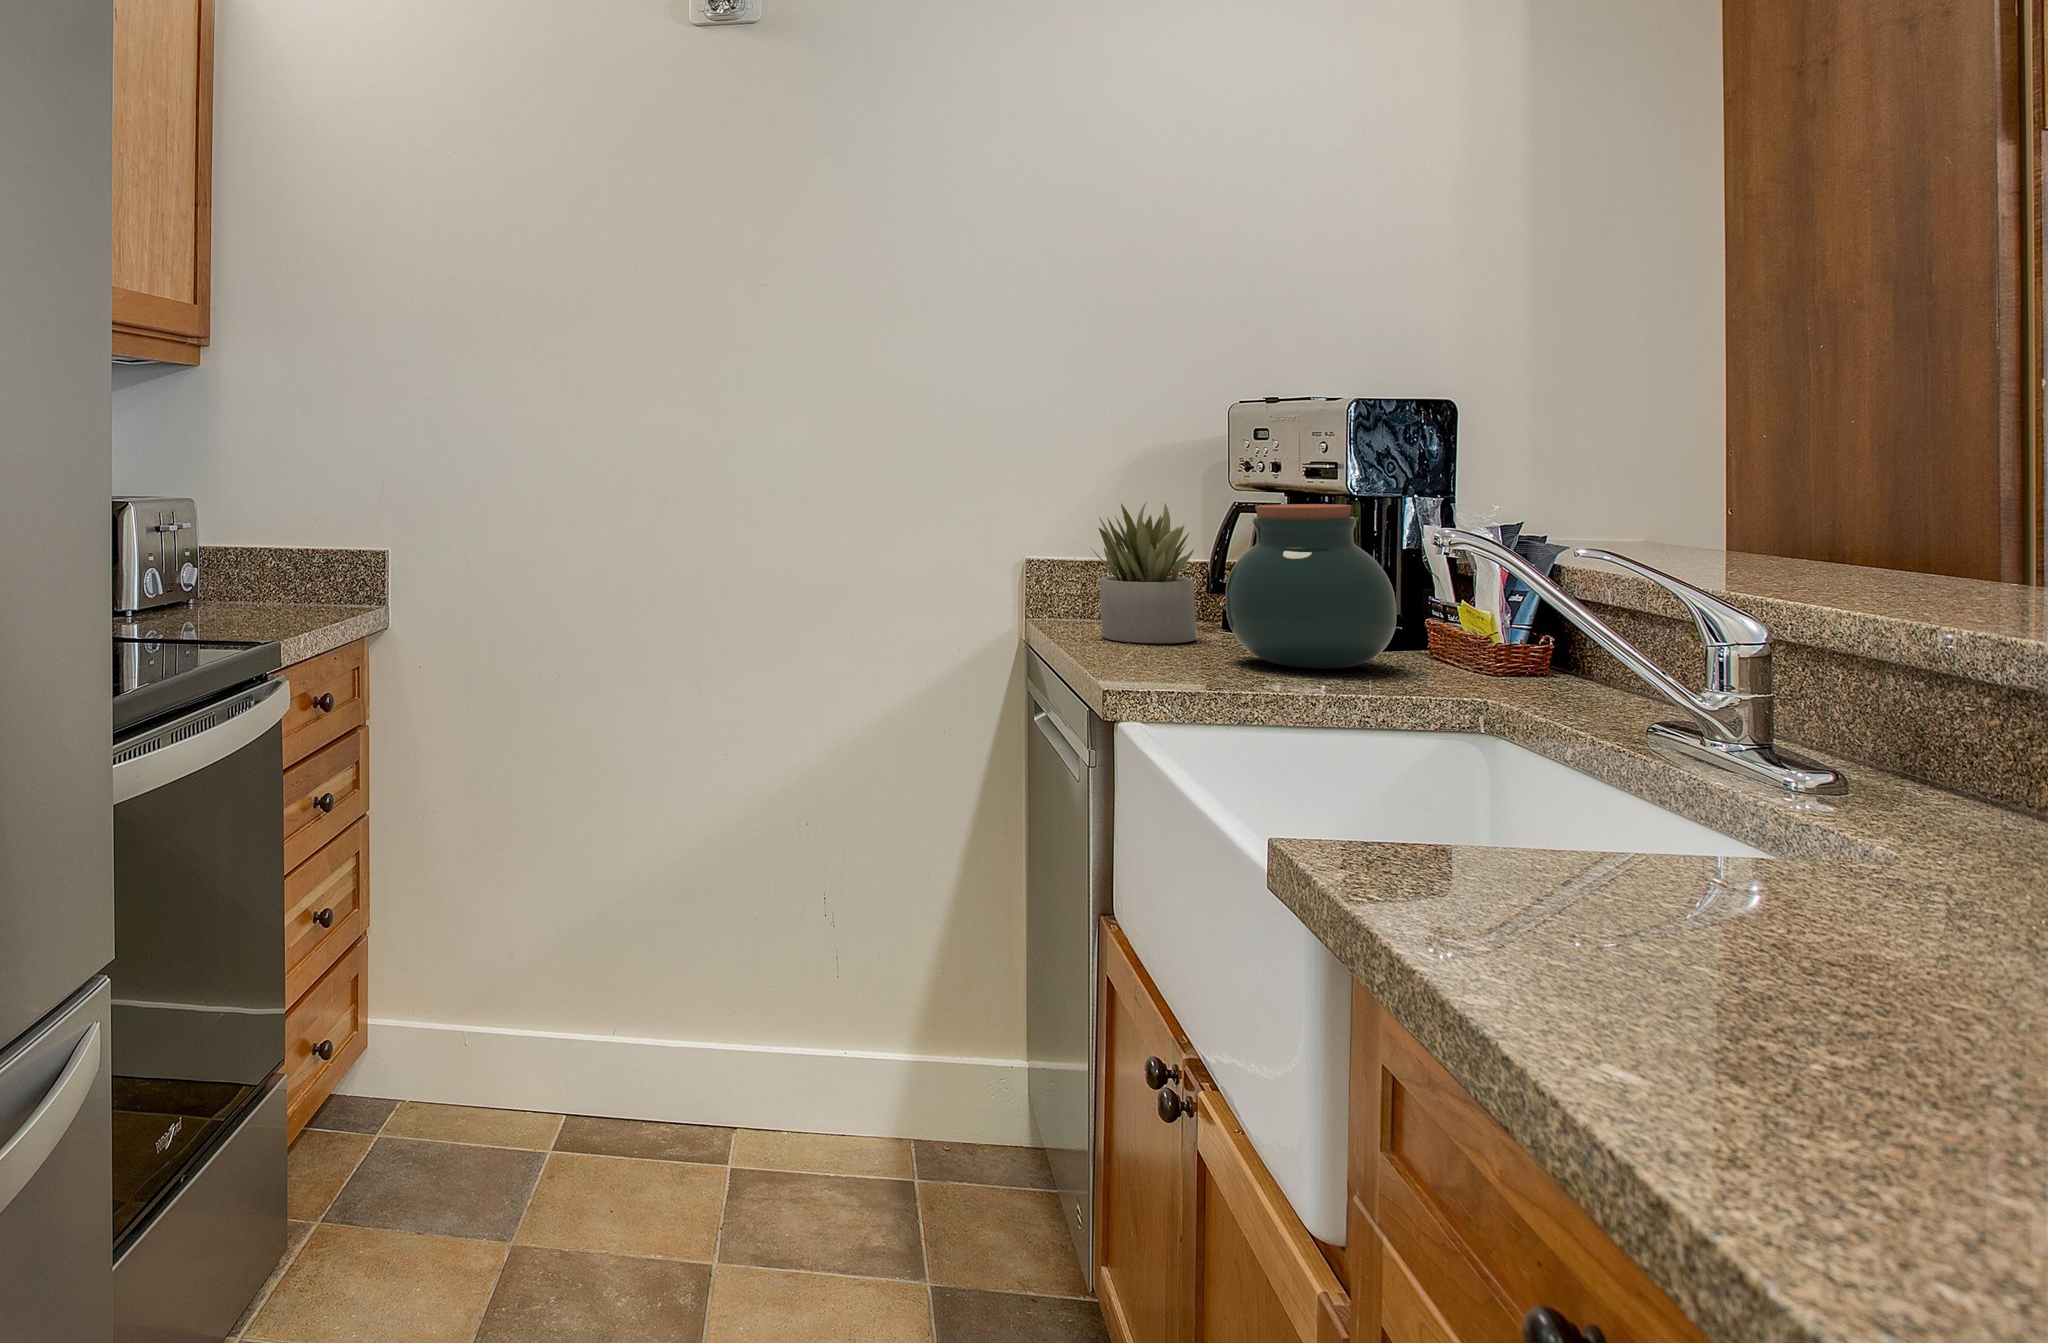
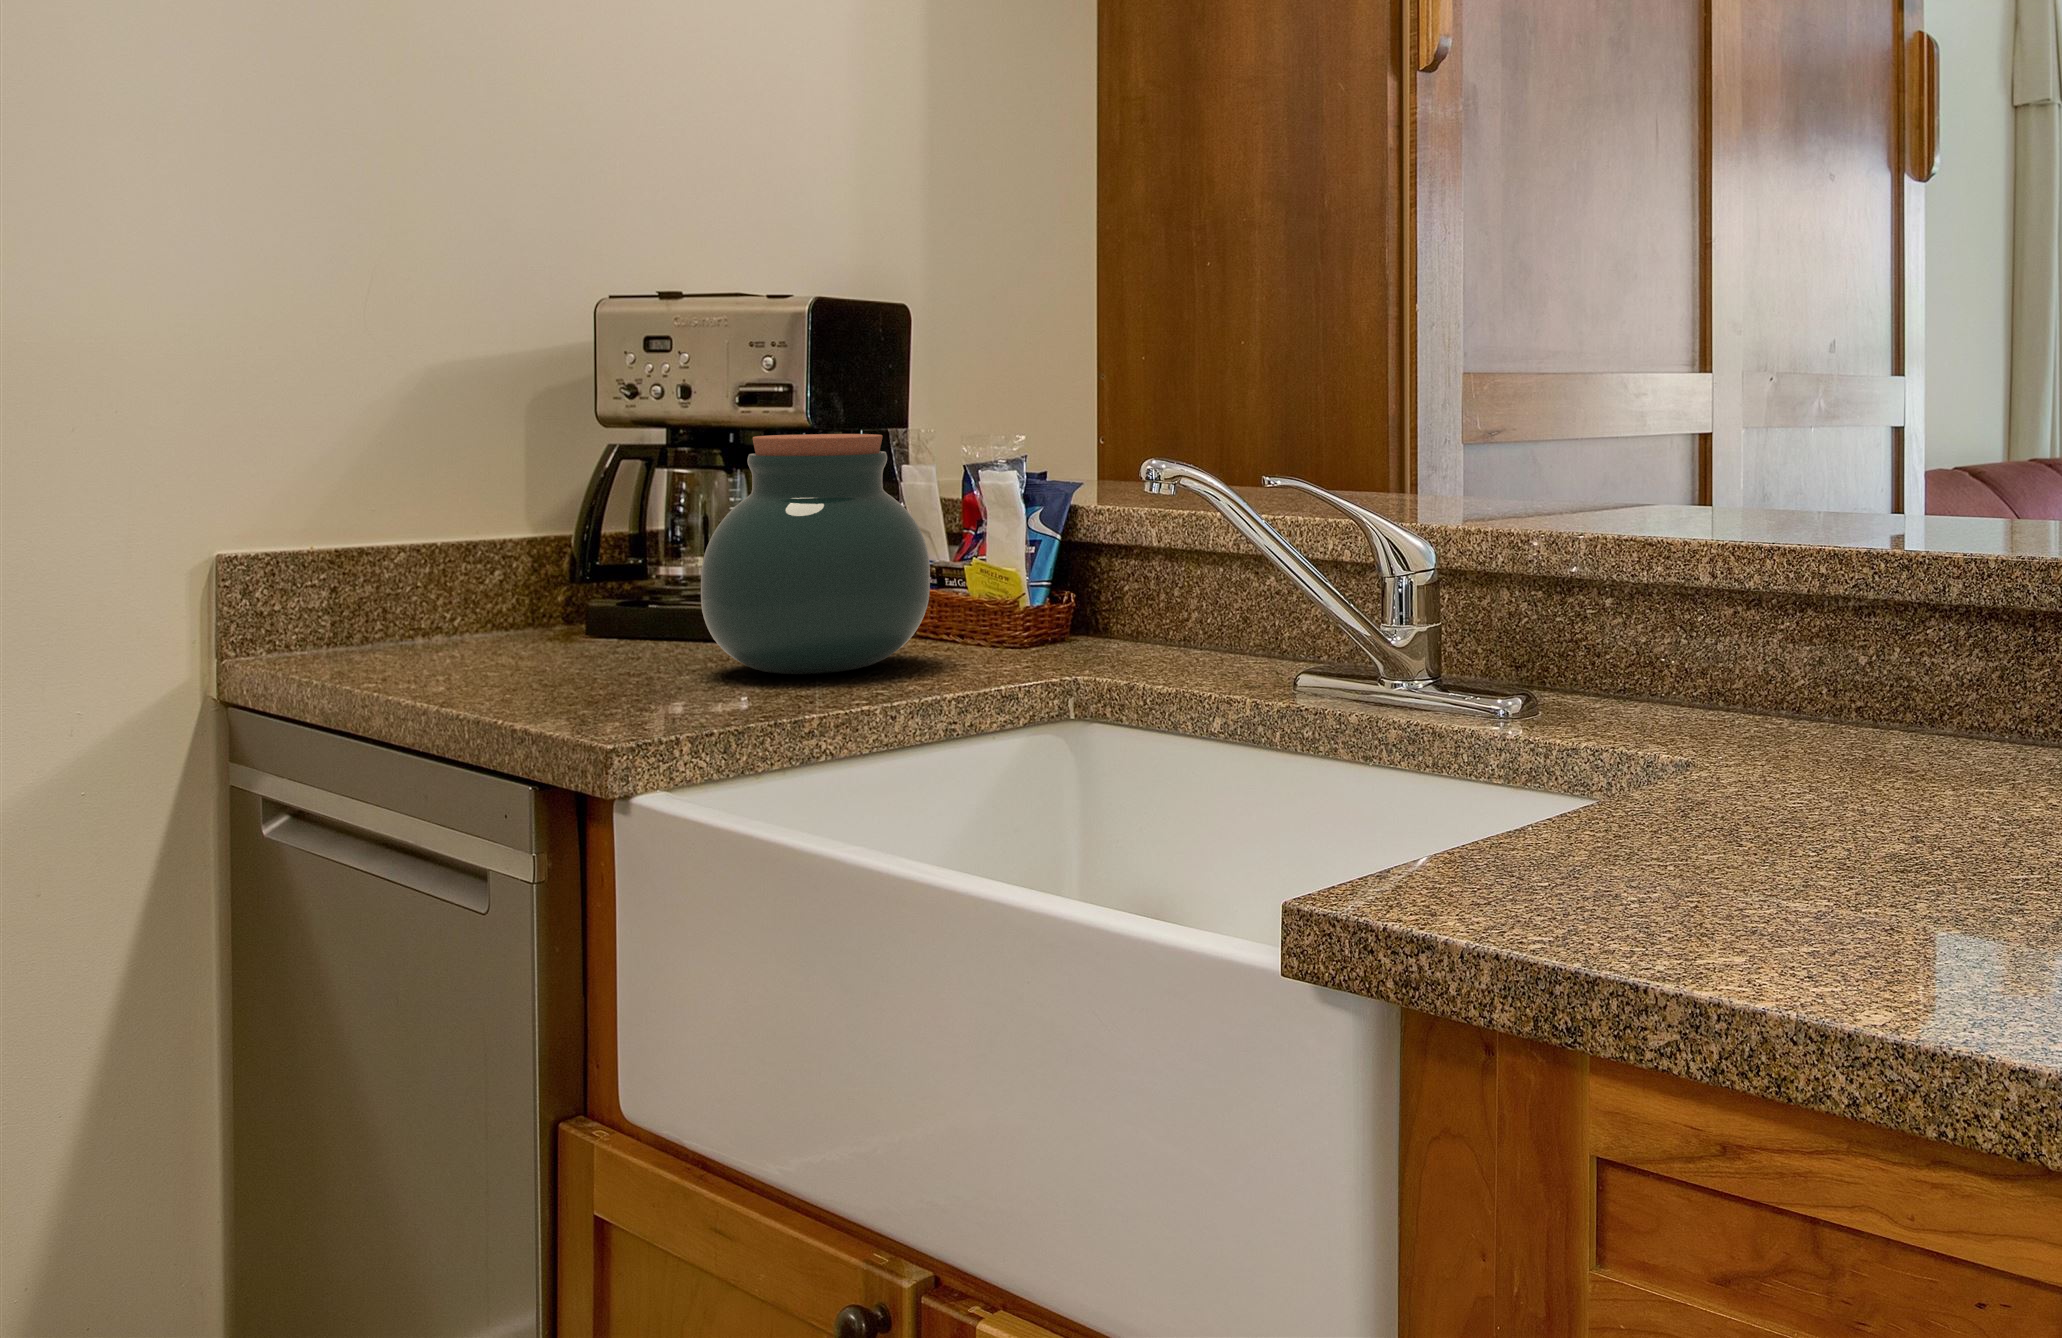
succulent plant: present [1094,501,1196,643] -> none [416,435,600,675]

